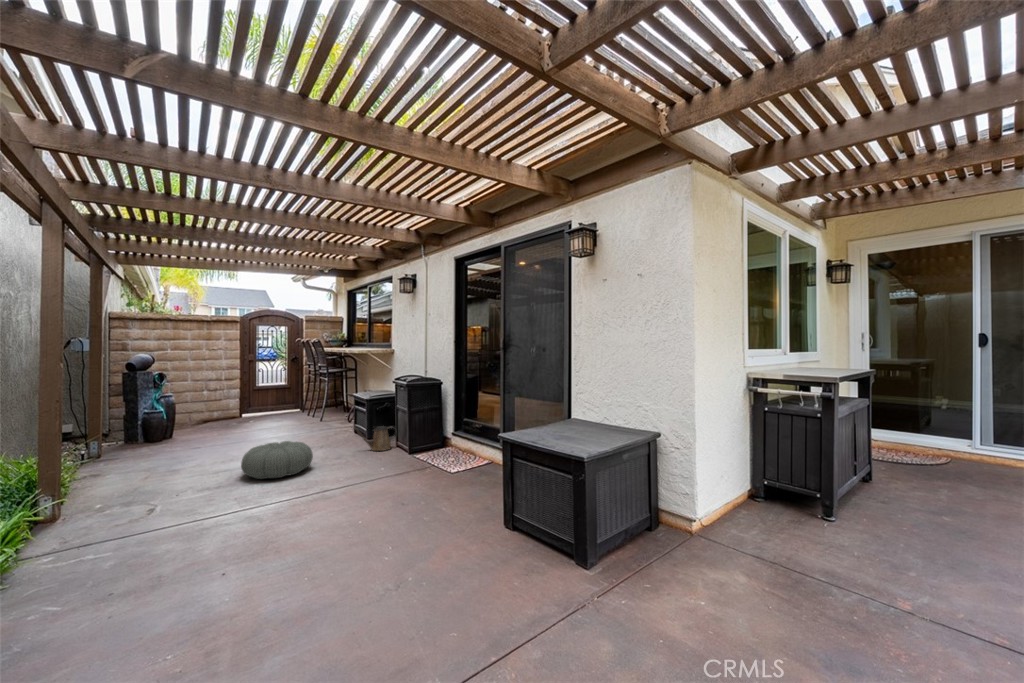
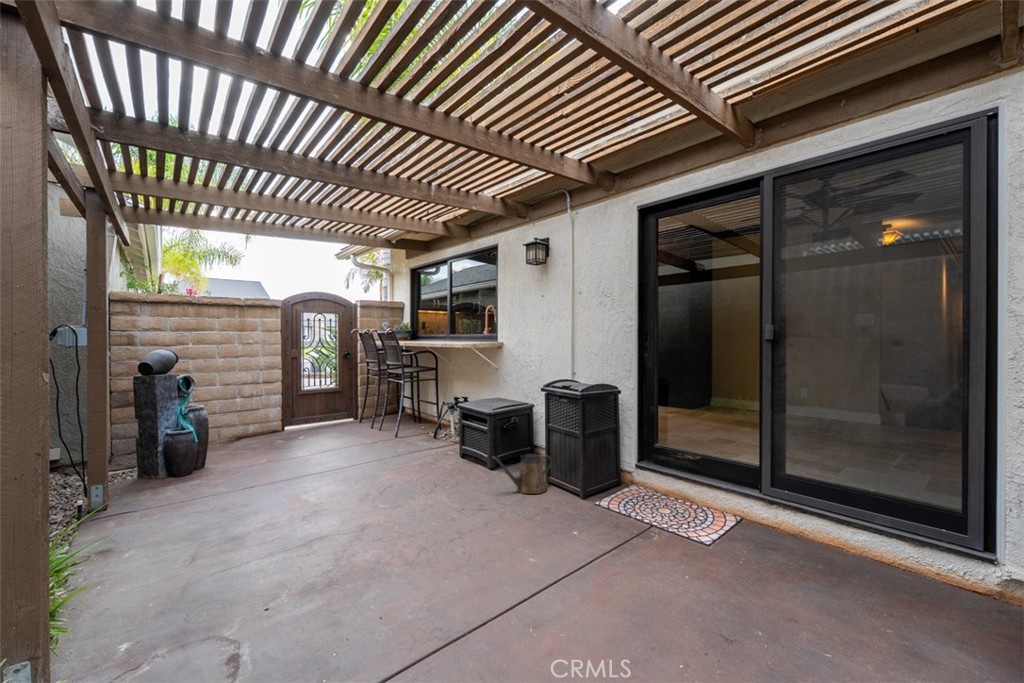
pouf: present [241,441,313,479] -> none [354,486,461,562]

